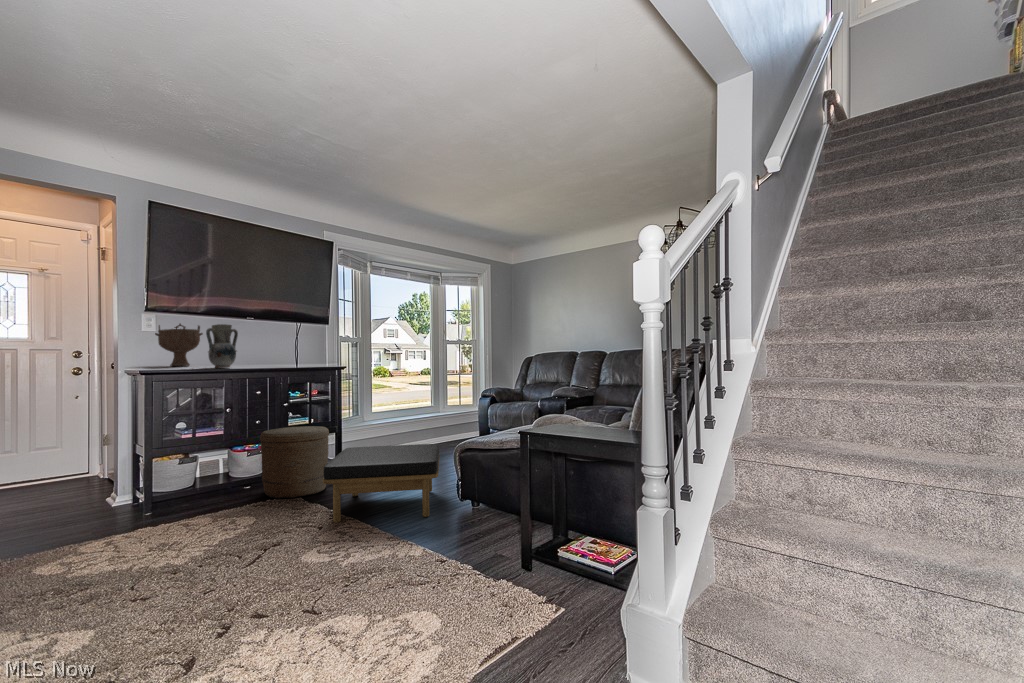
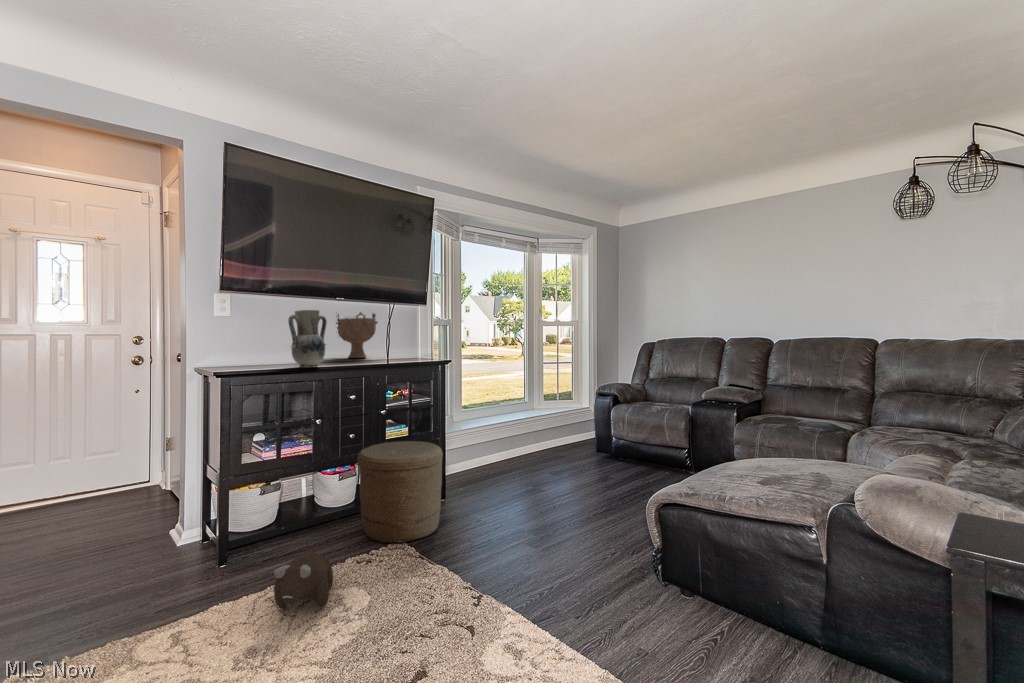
decorative bowl: present [155,324,203,366] -> present [336,312,378,358]
ottoman: present [323,444,440,523] -> none [461,477,626,608]
plush toy: none [186,491,232,529] -> present [274,552,333,609]

